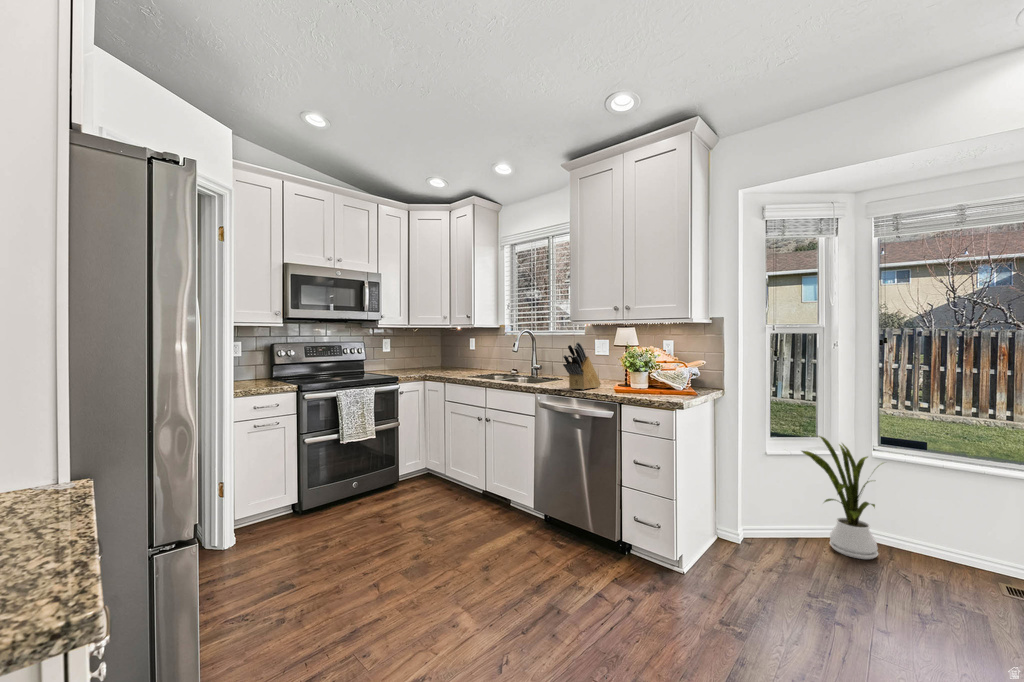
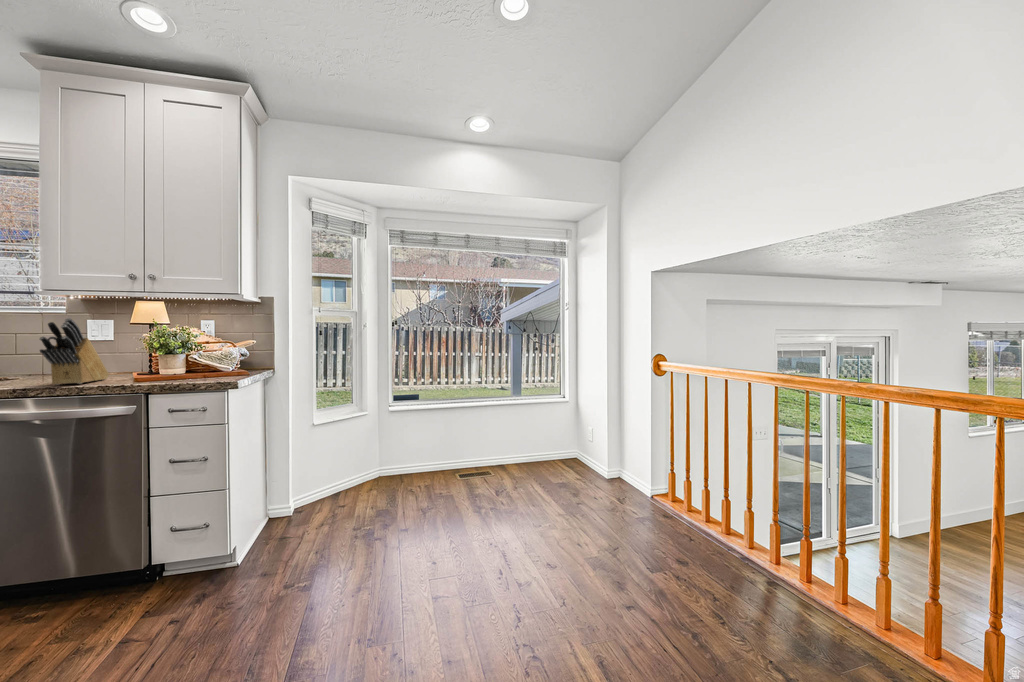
house plant: present [802,436,883,559] -> none [341,401,400,493]

